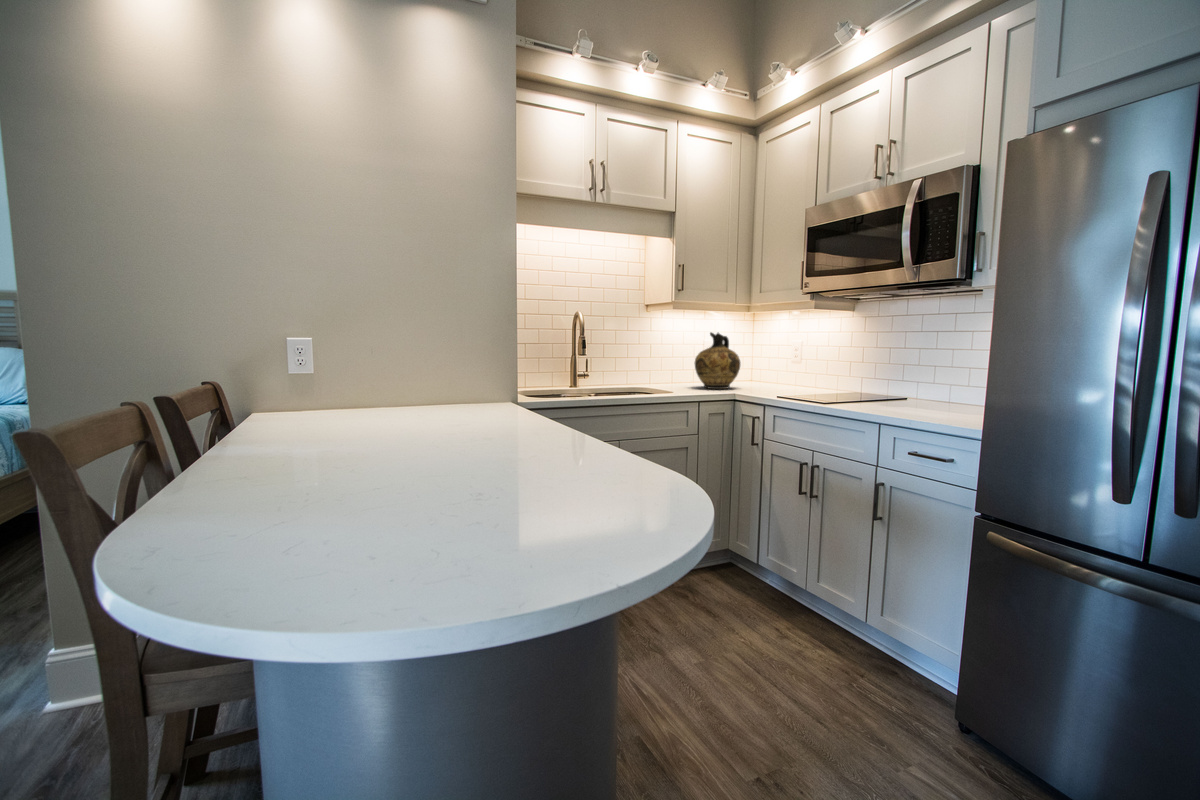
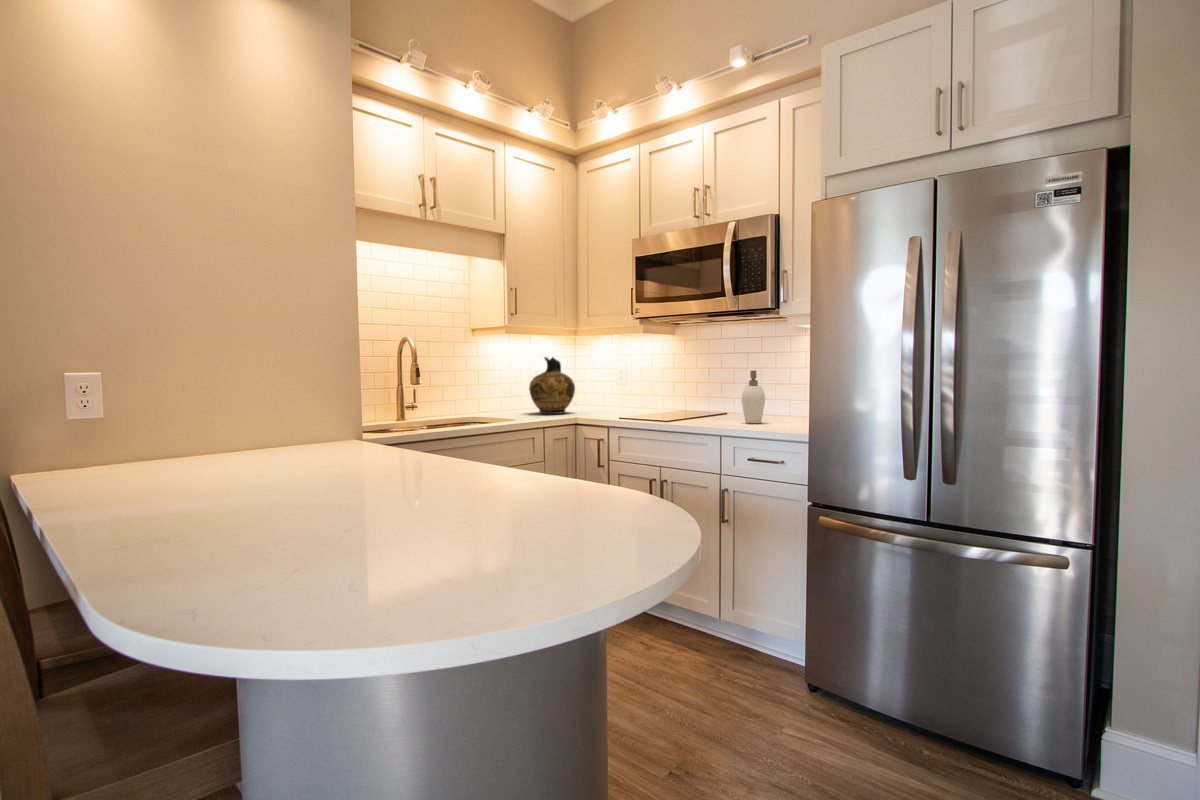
soap dispenser: none [912,352,954,412] -> present [741,371,765,423]

